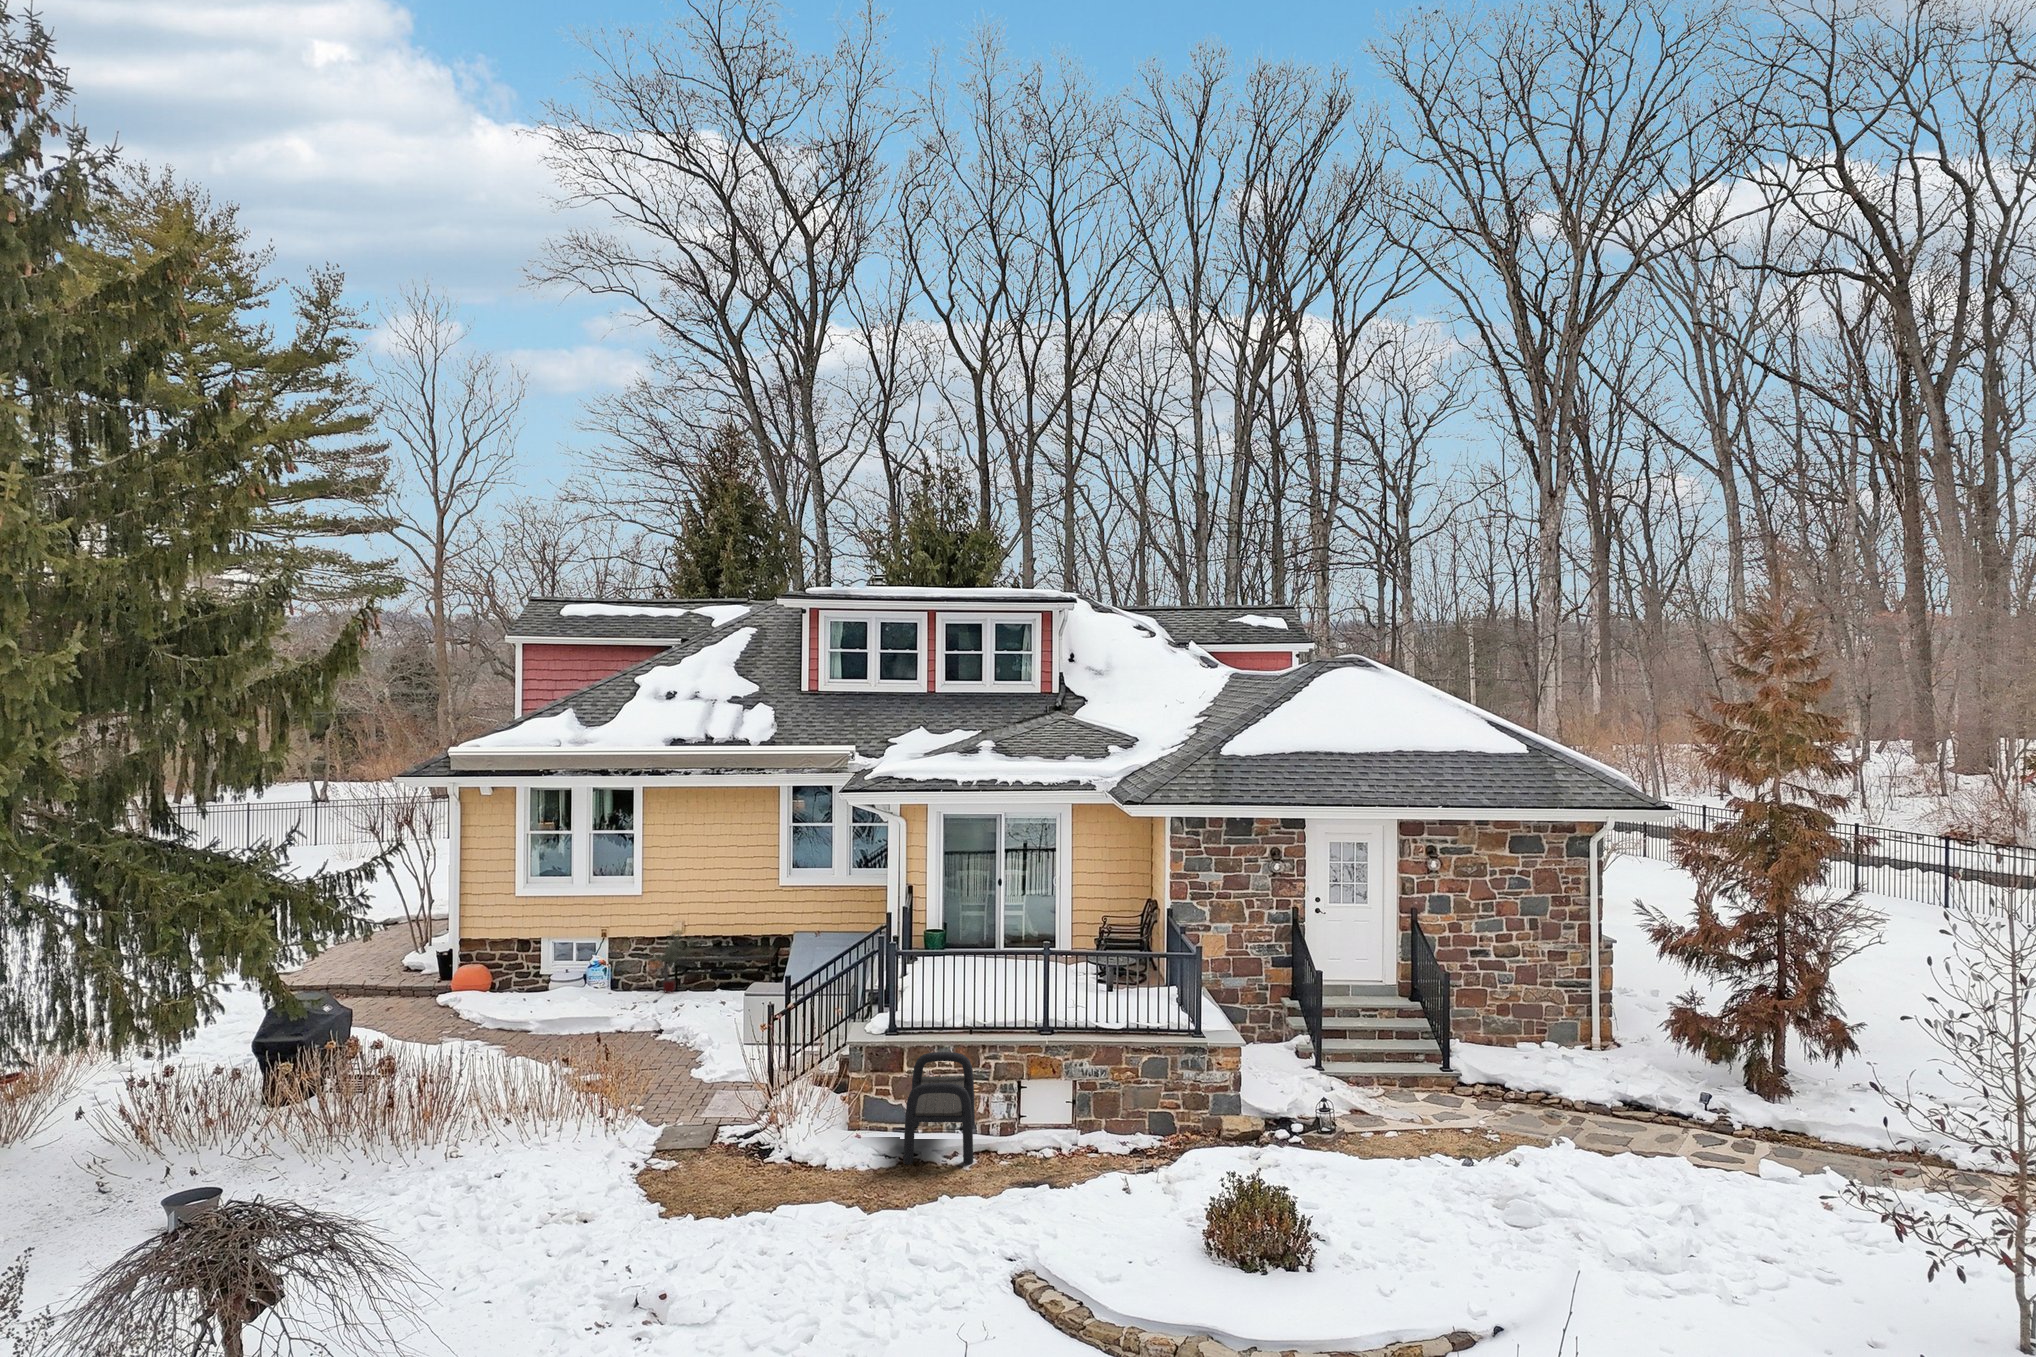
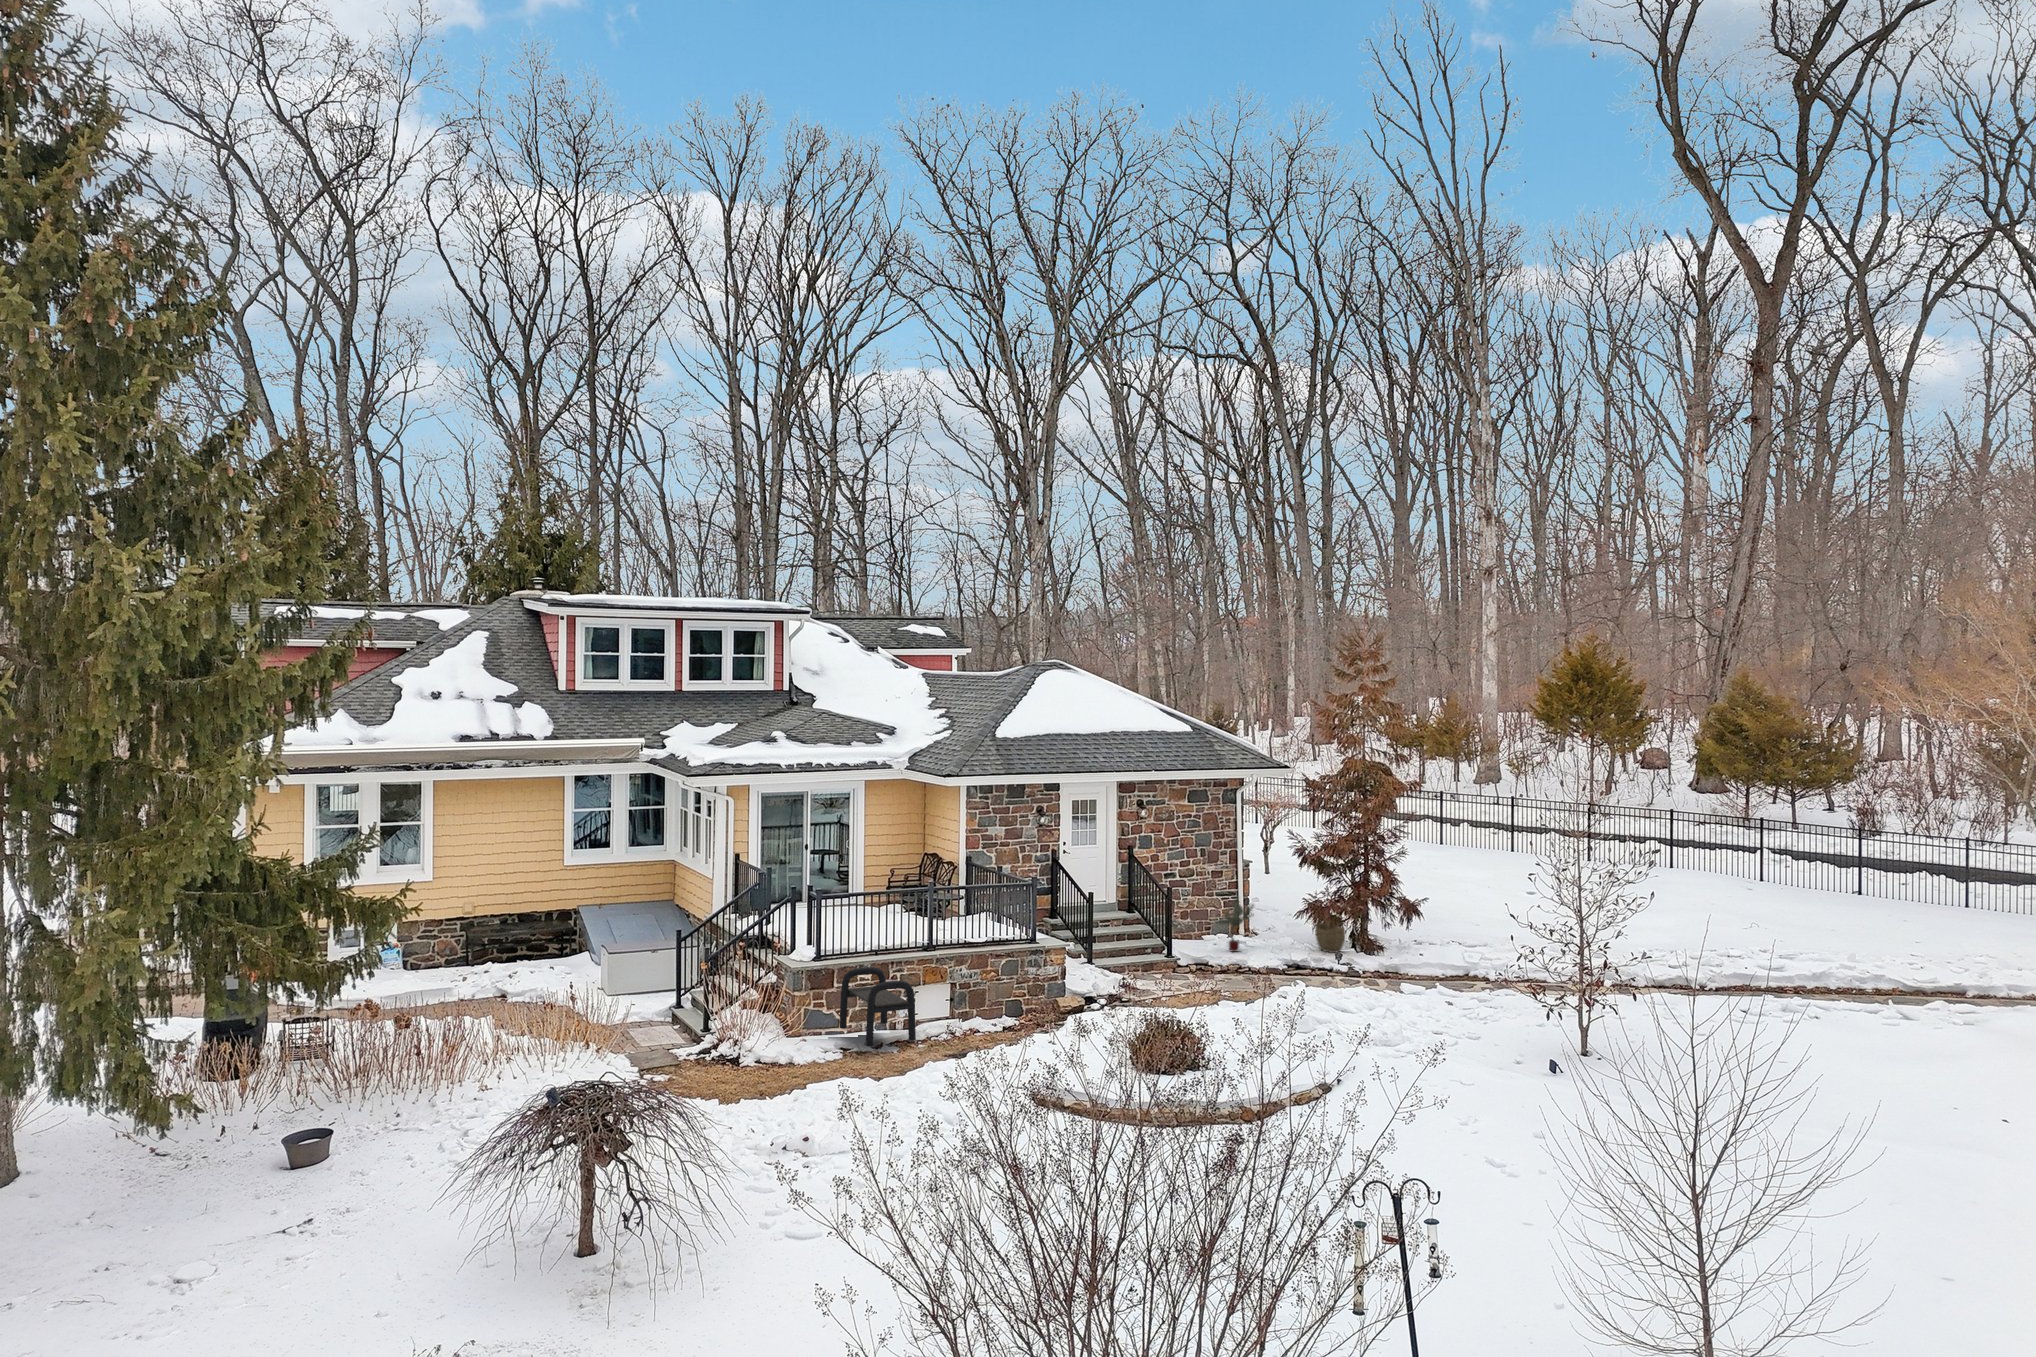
potted tree: present [646,931,693,993] -> present [1215,898,1254,952]
woven basket: none [1700,1037,1749,1093] -> present [1315,918,1345,953]

